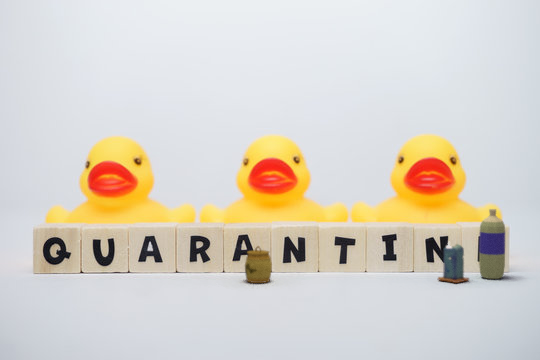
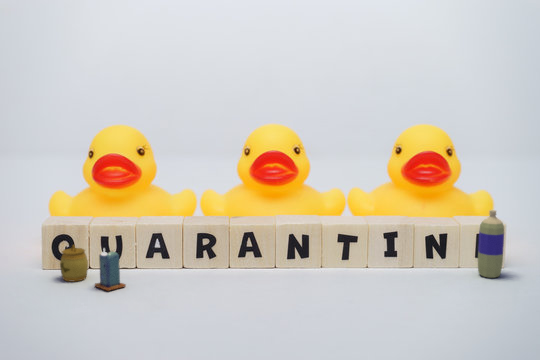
candle: present [438,242,469,283] -> present [95,249,126,291]
jar: present [245,246,272,283] -> present [60,245,88,281]

